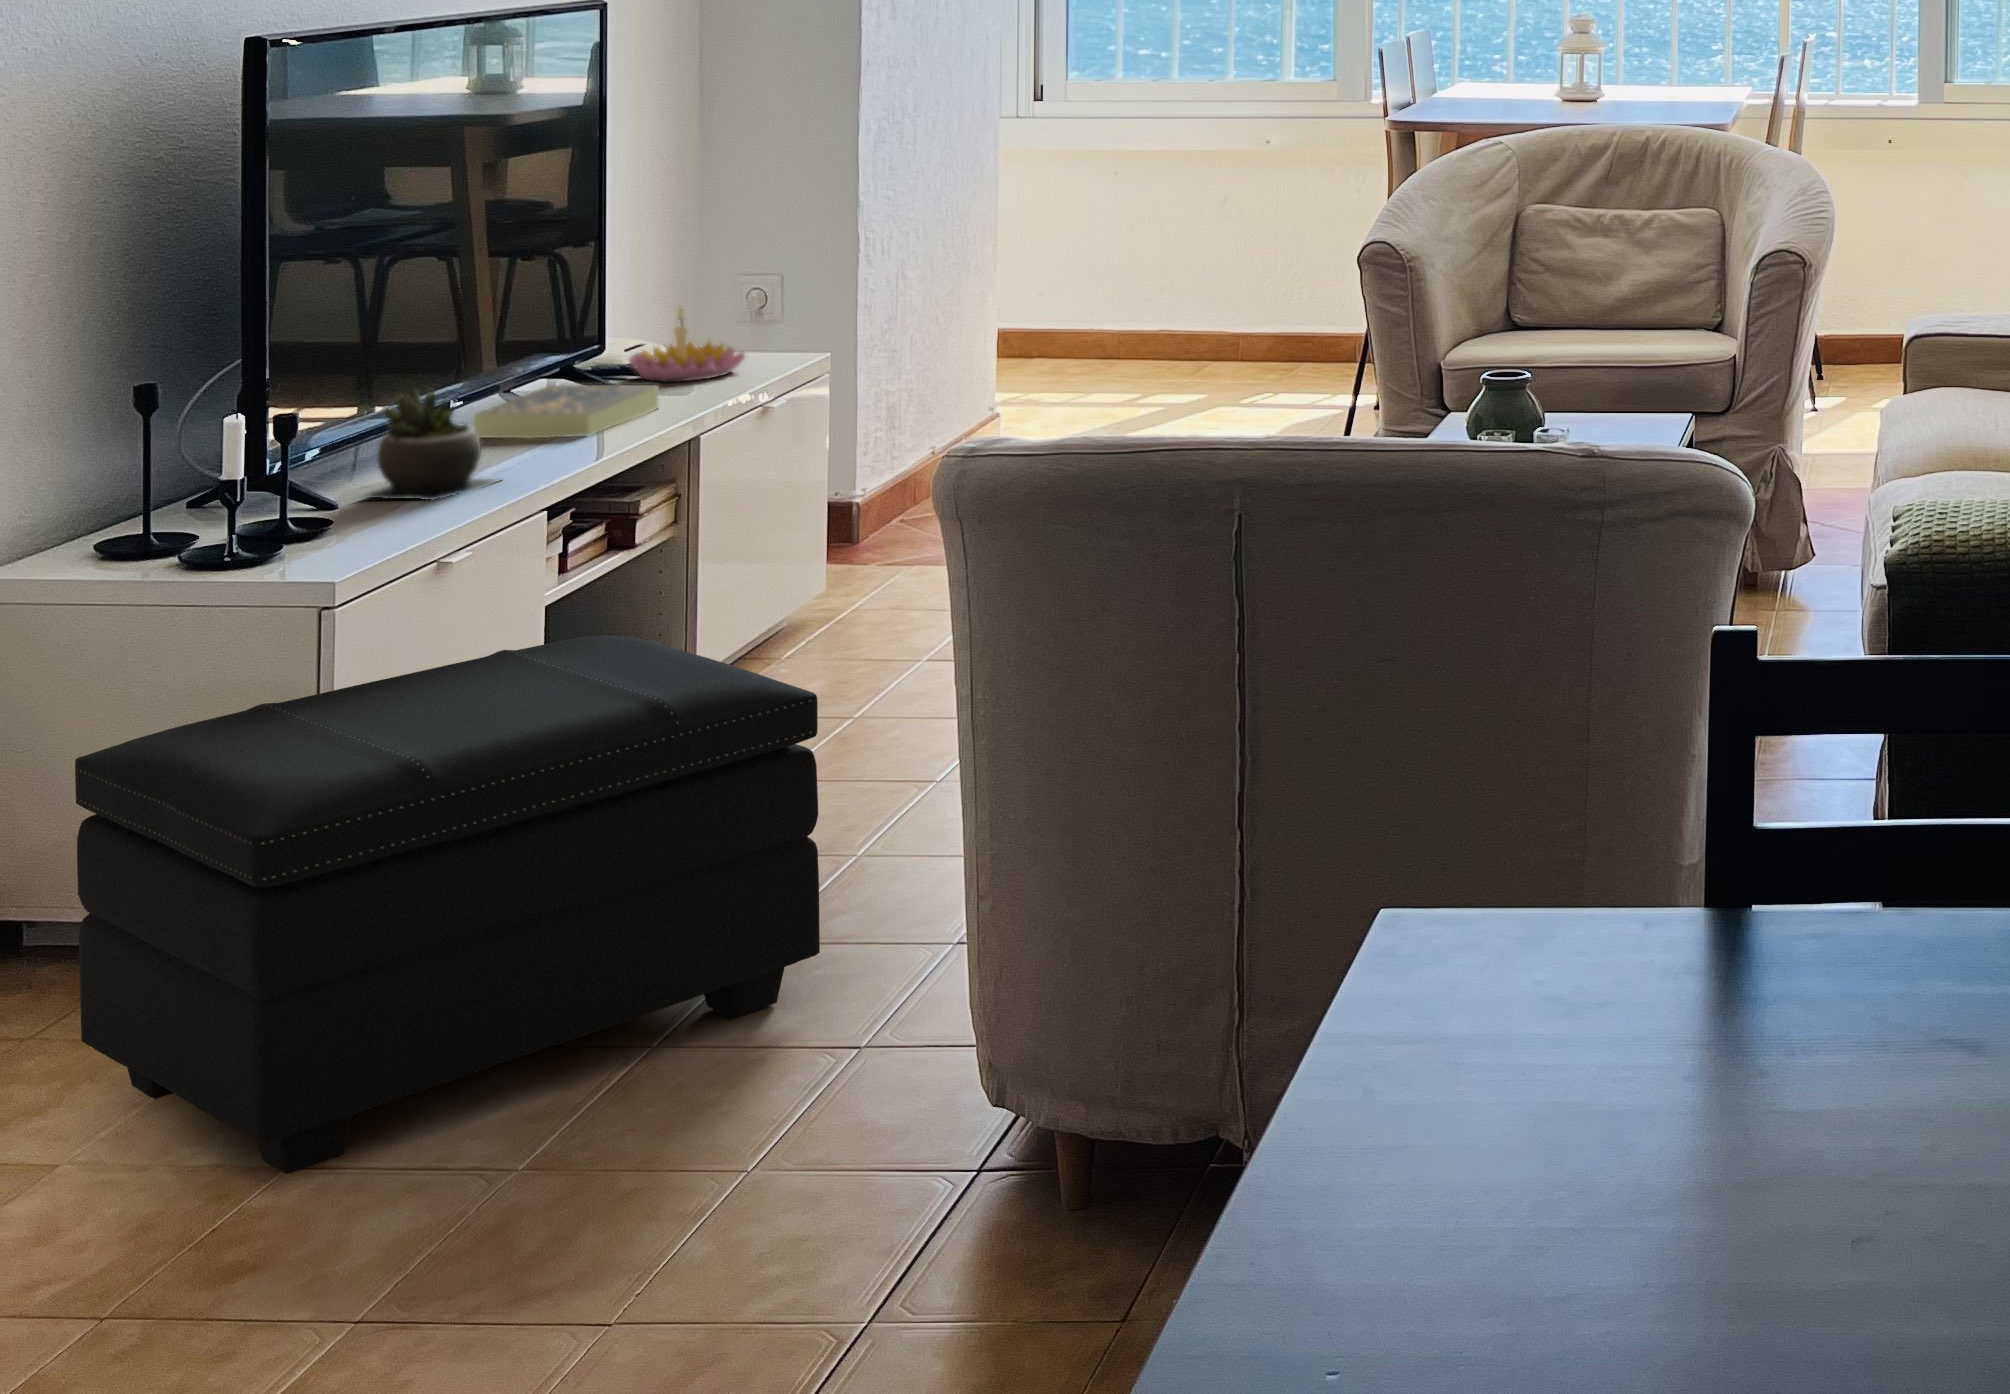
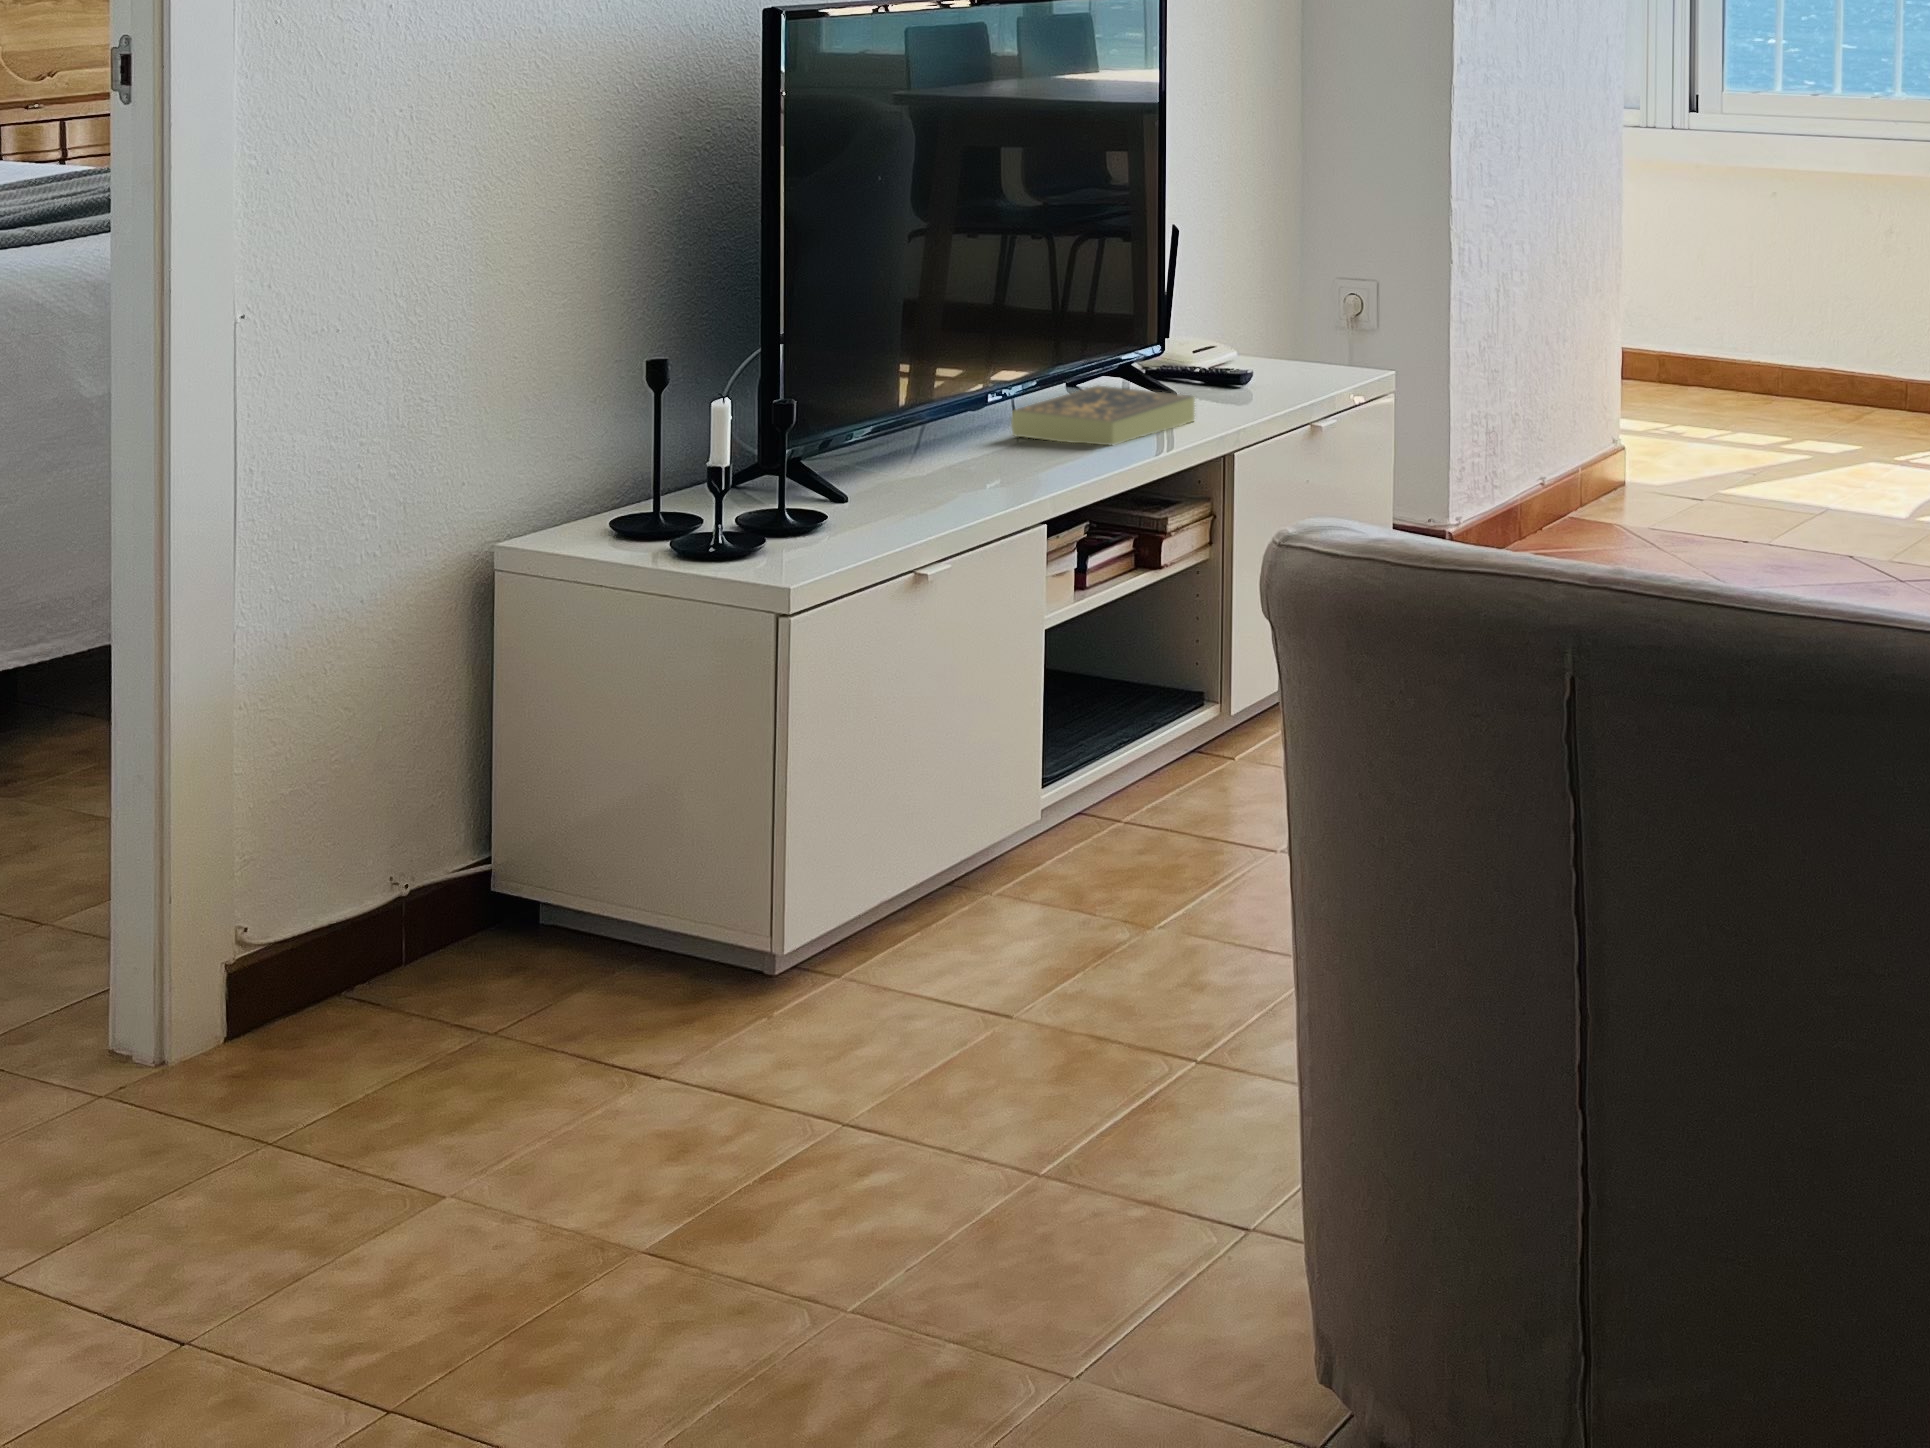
candle holder: present [629,308,745,382] -> none [1187,308,1302,393]
succulent plant: present [363,390,499,500] -> none [865,379,1006,504]
footstool: present [75,635,820,1173] -> none [524,678,1220,1240]

